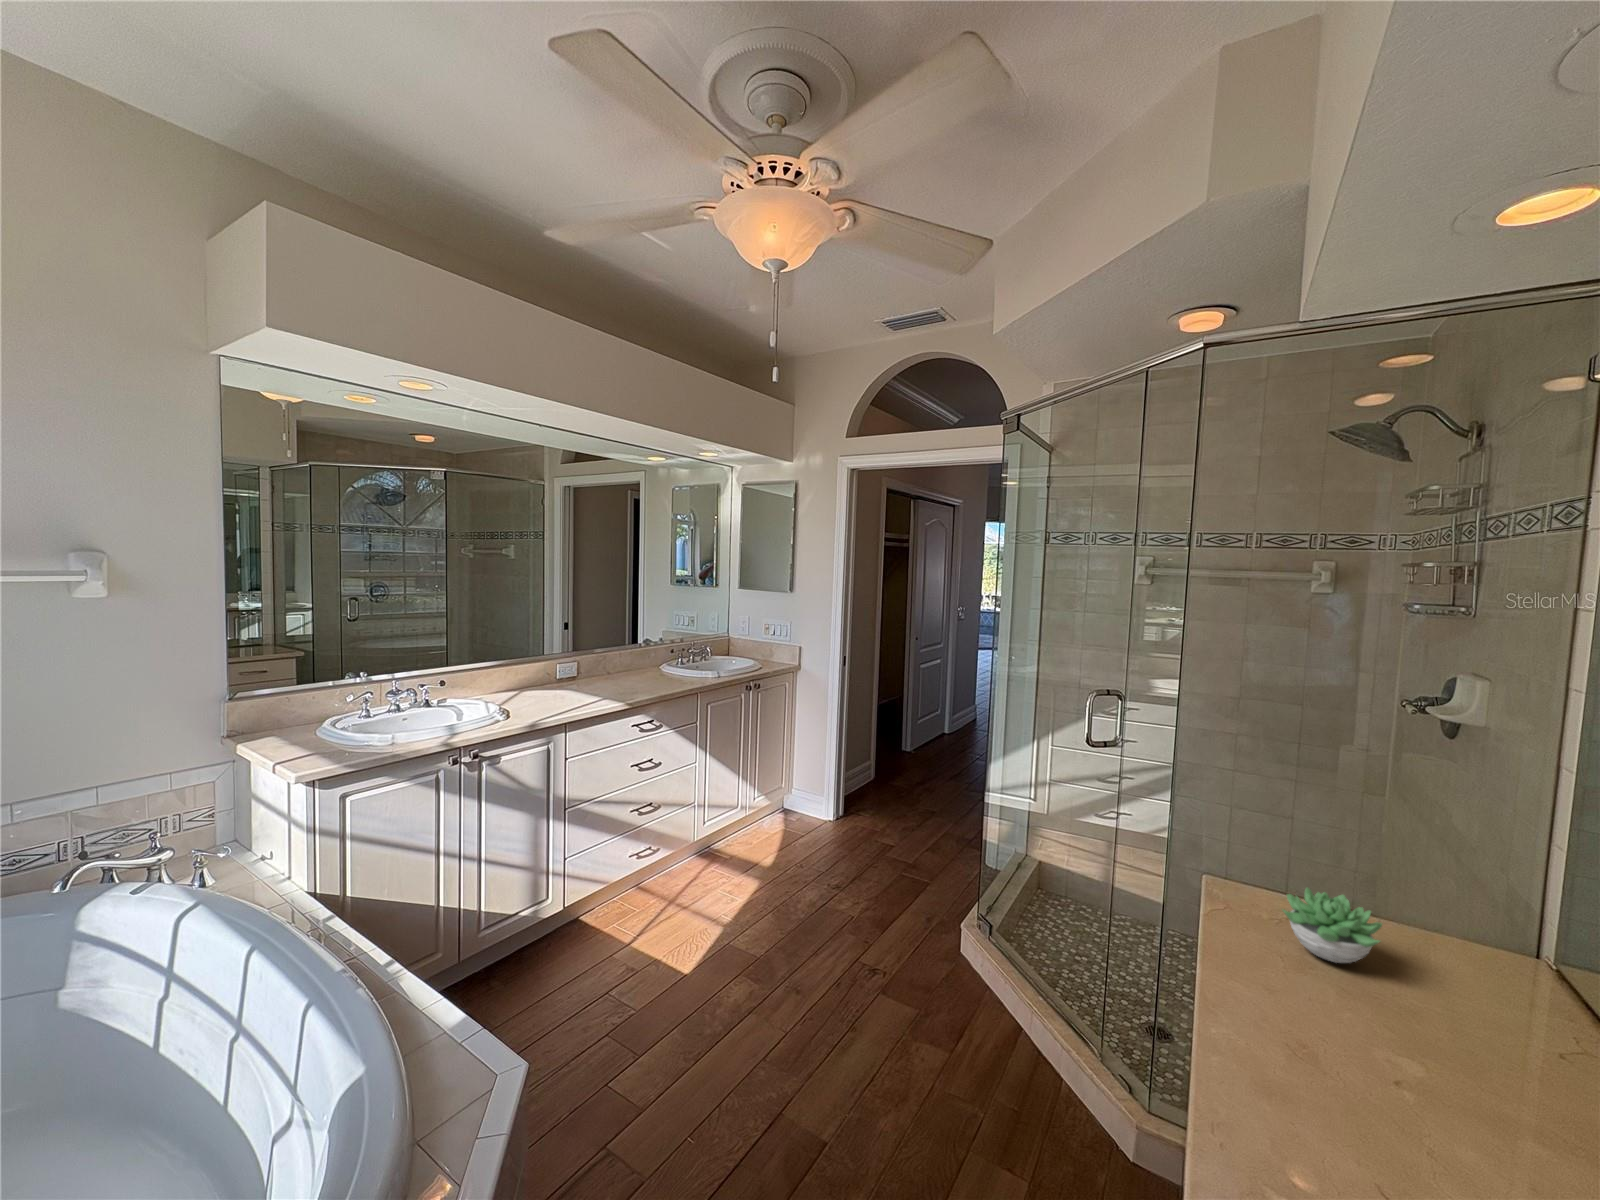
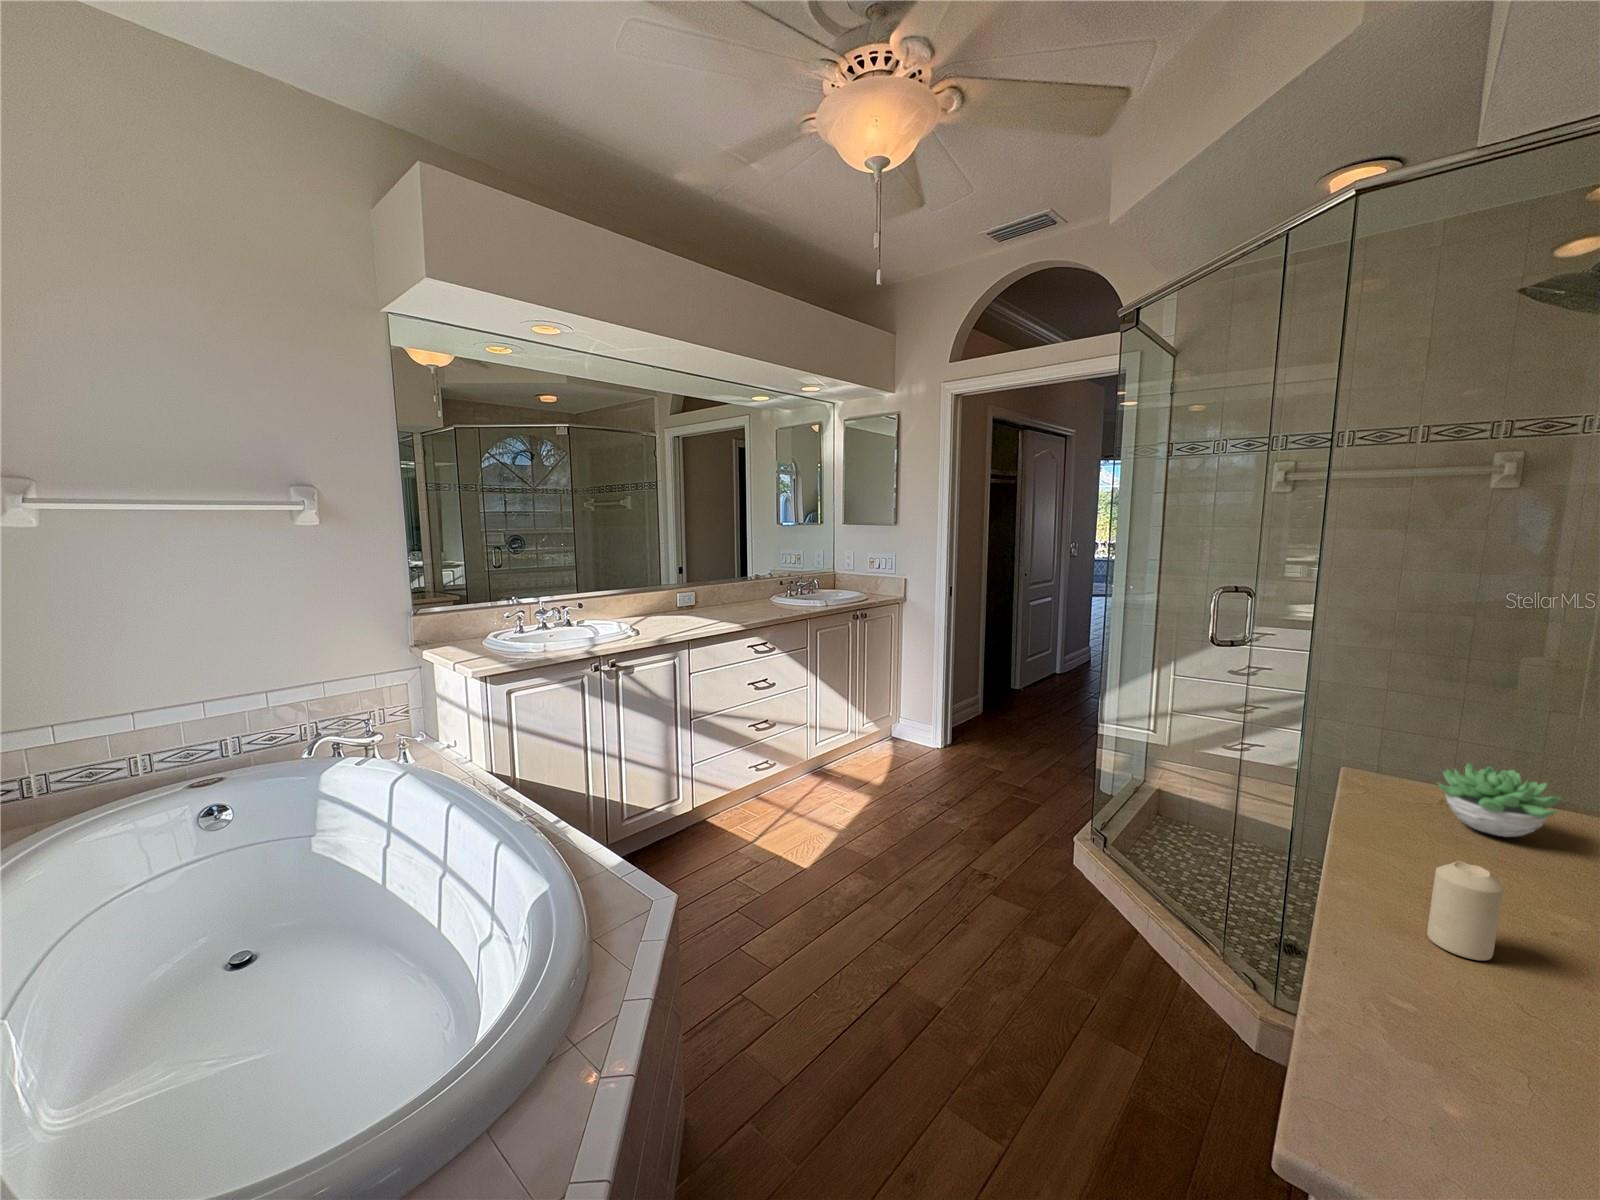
candle: none [1283,1026,1346,1131] -> present [1427,861,1503,960]

